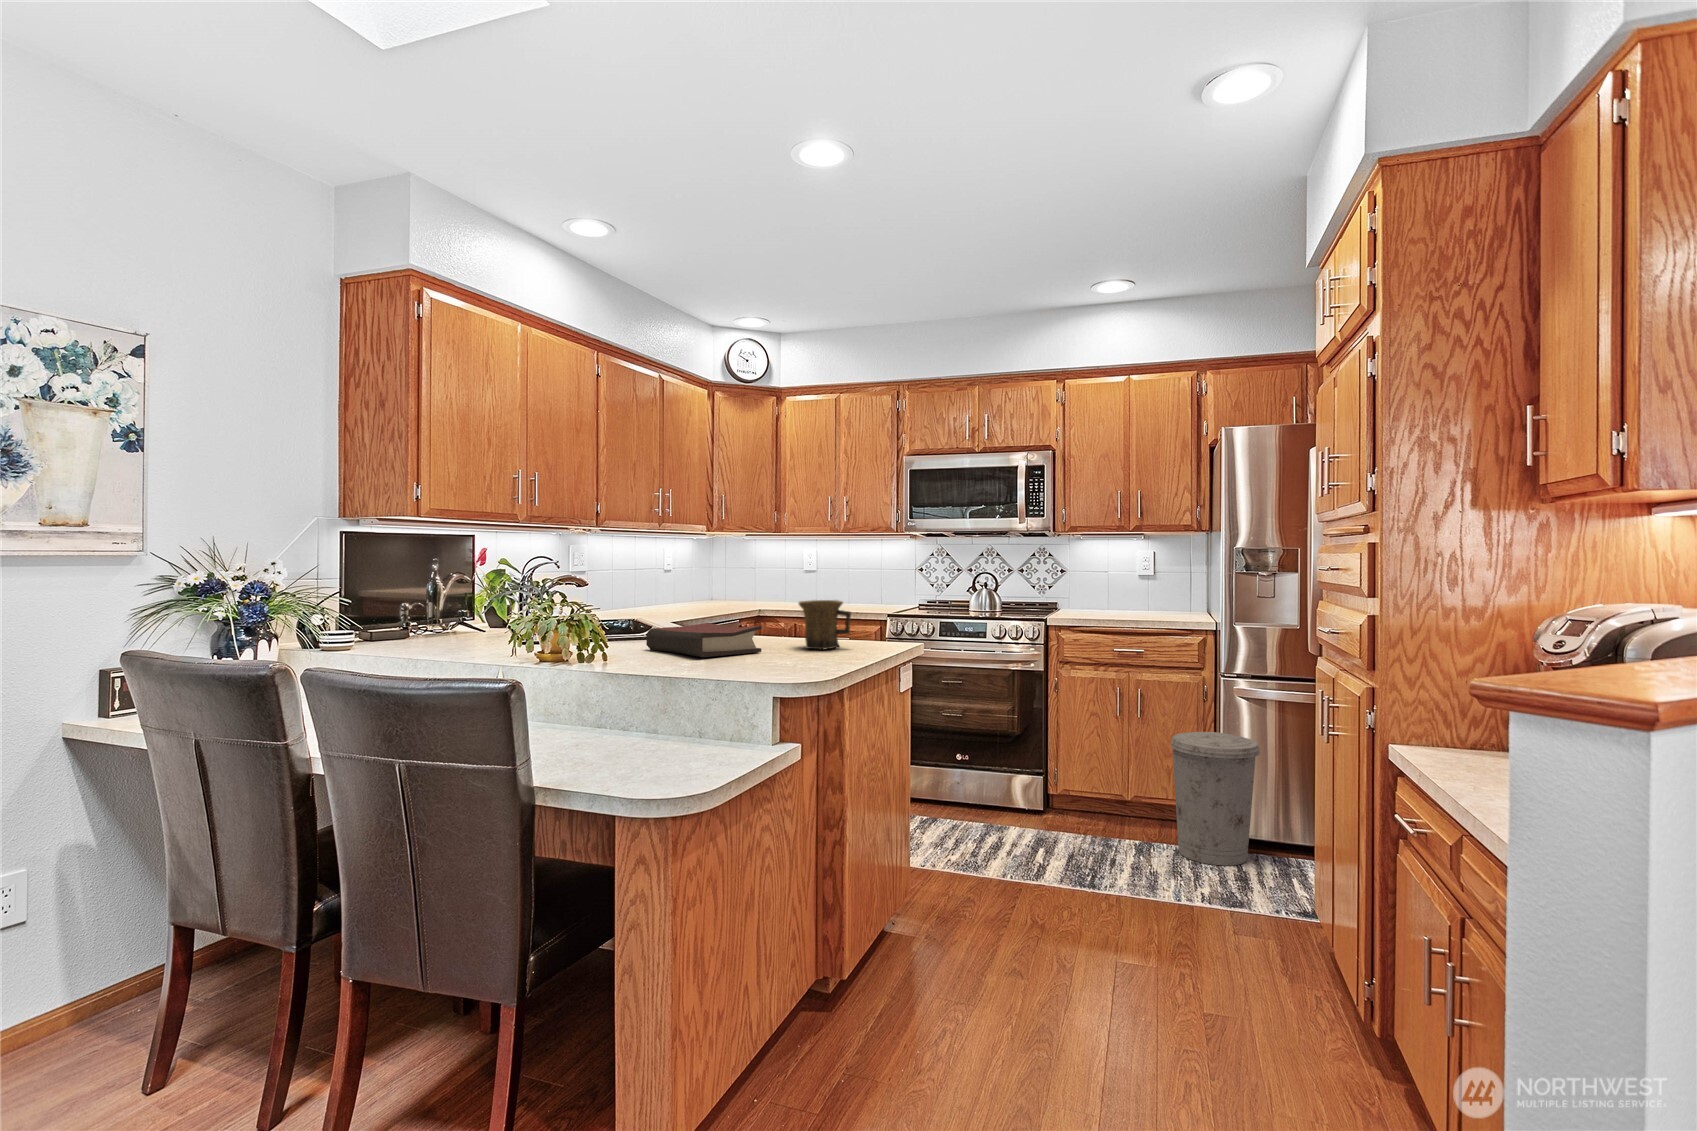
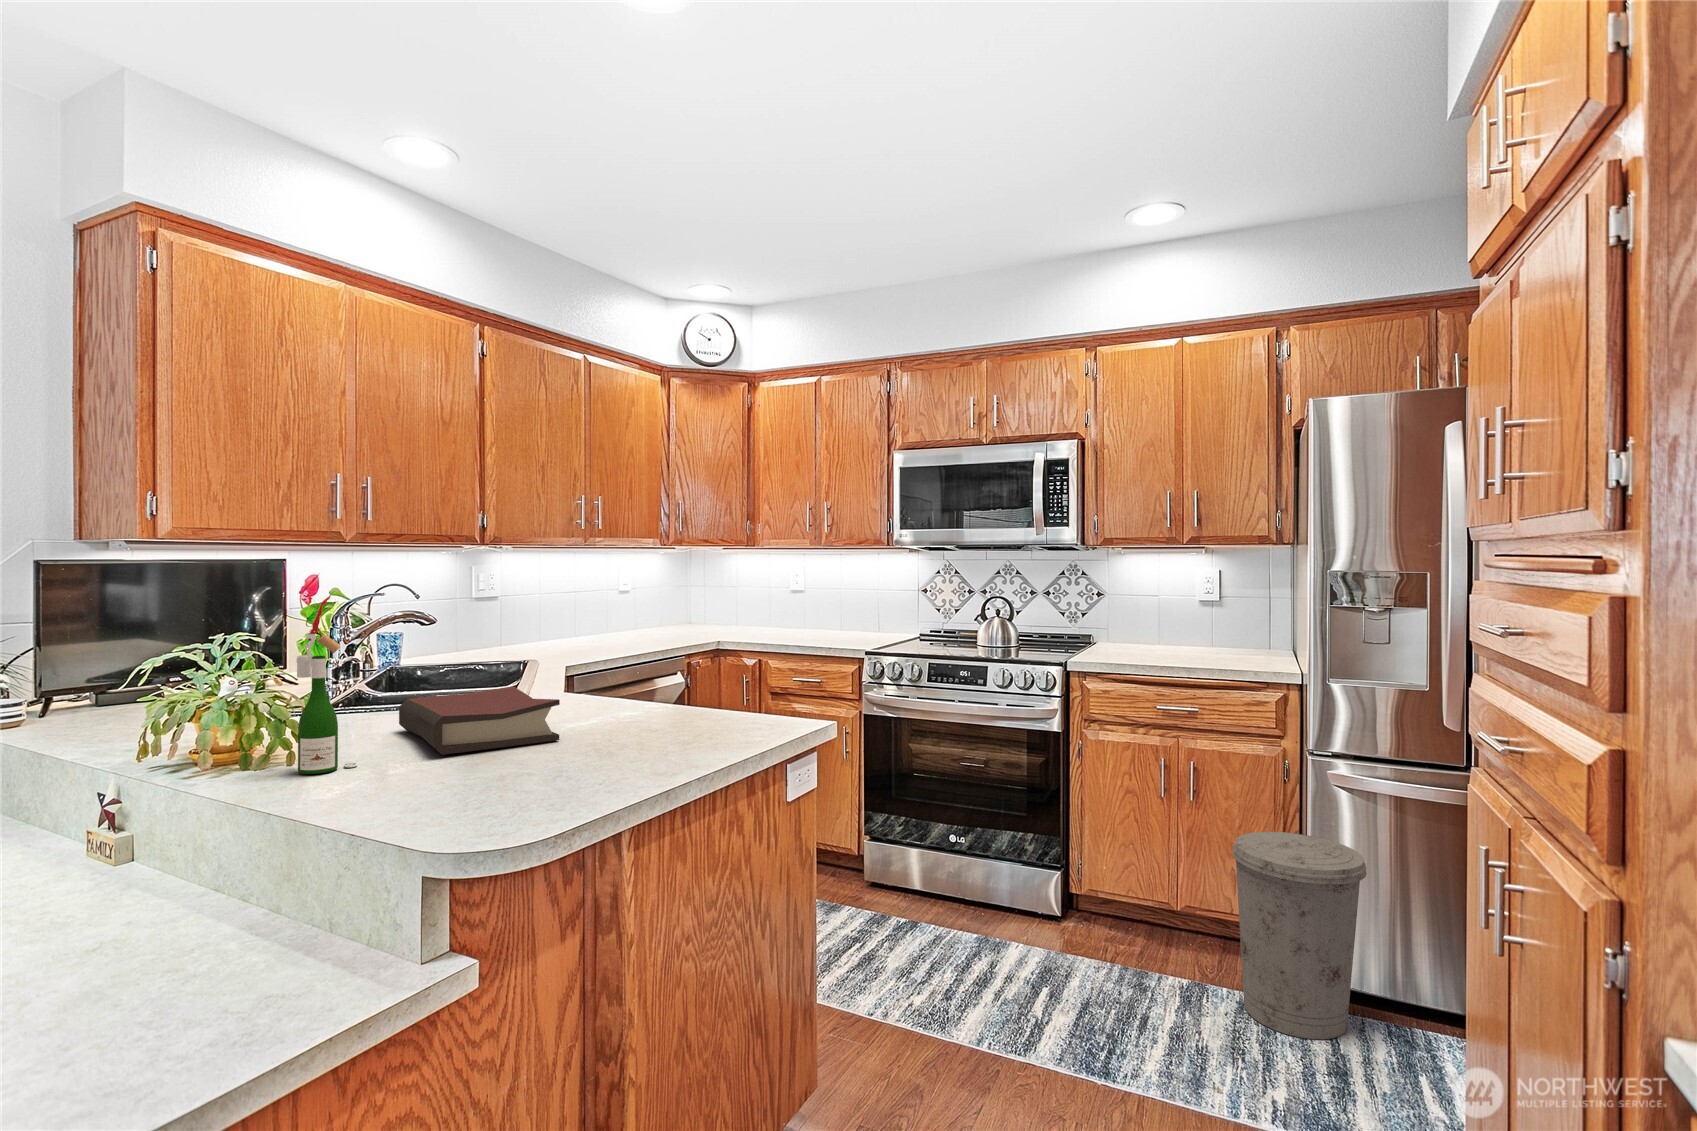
wine bottle: none [624,556,657,665] -> present [297,596,357,774]
mug: present [799,600,851,649] -> none [630,656,710,735]

